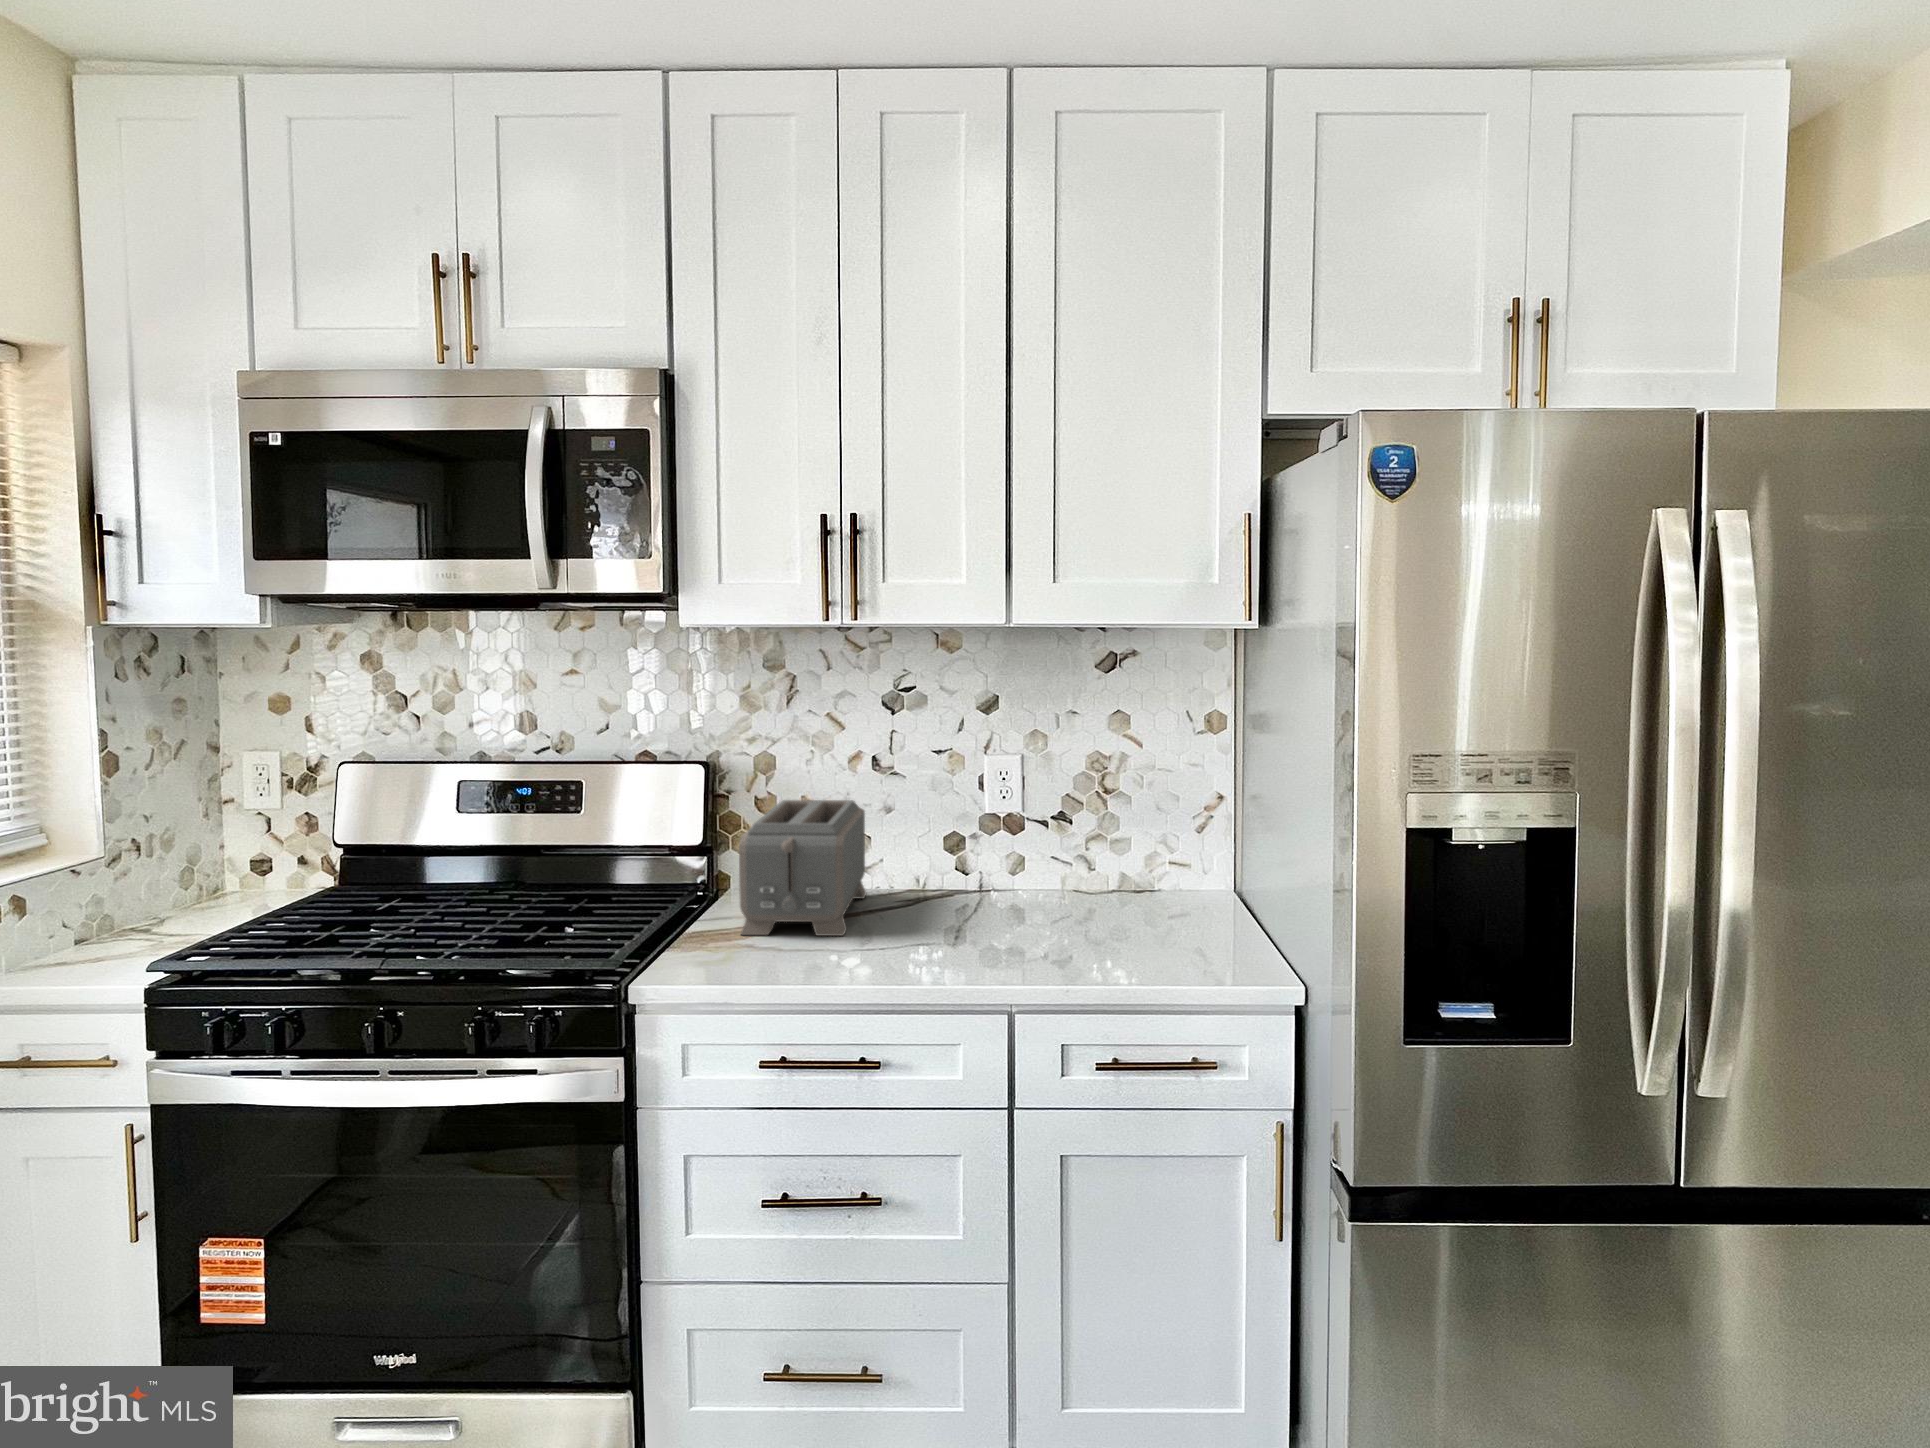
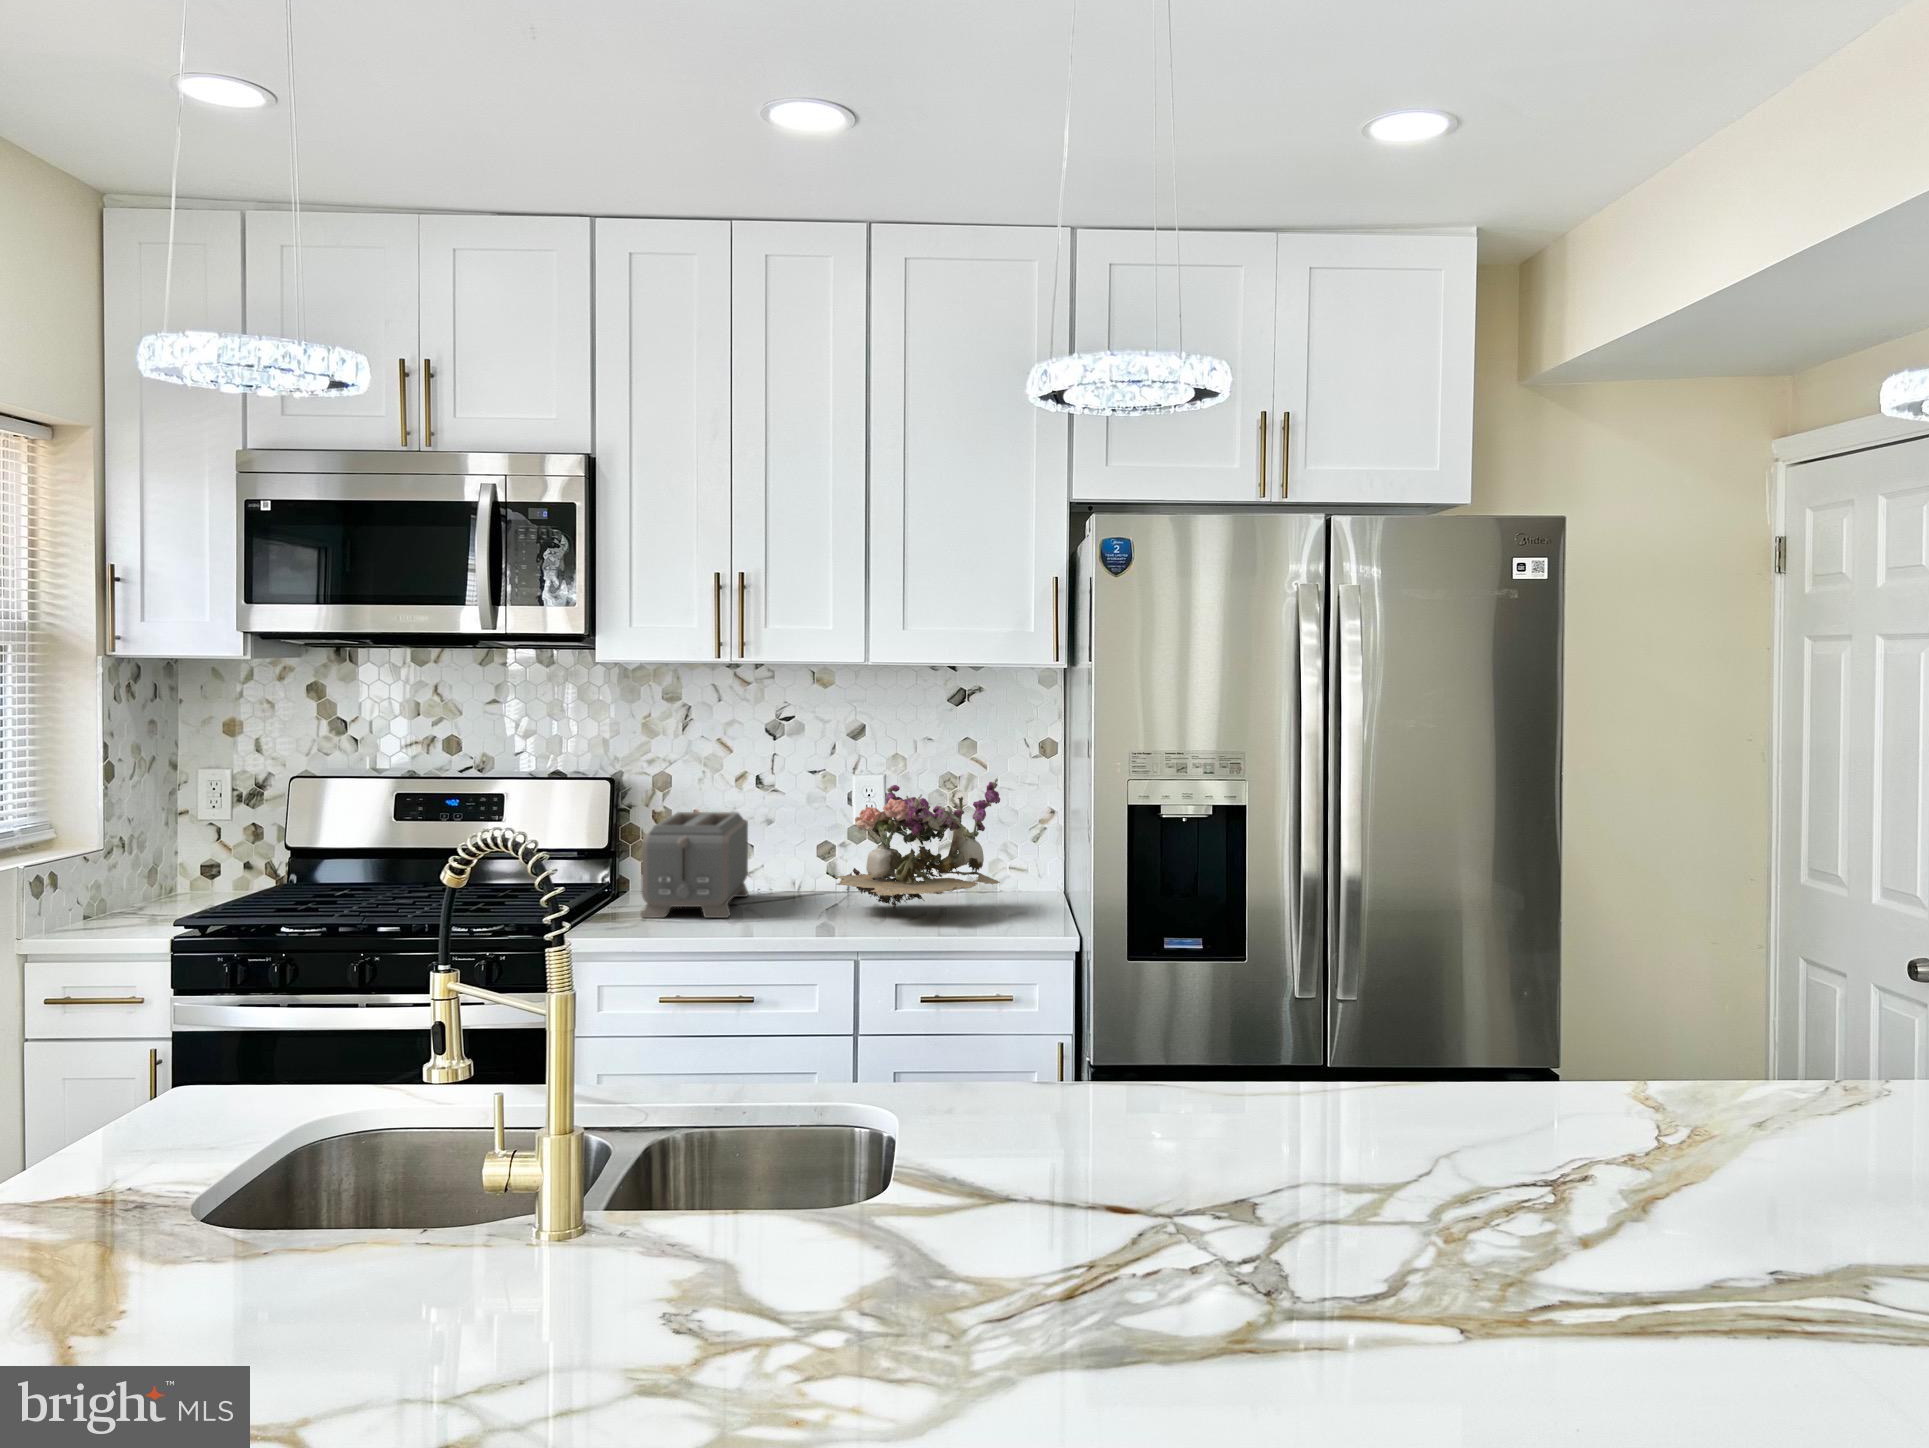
flower arrangement: none [970,763,1173,922] -> present [836,778,1000,910]

